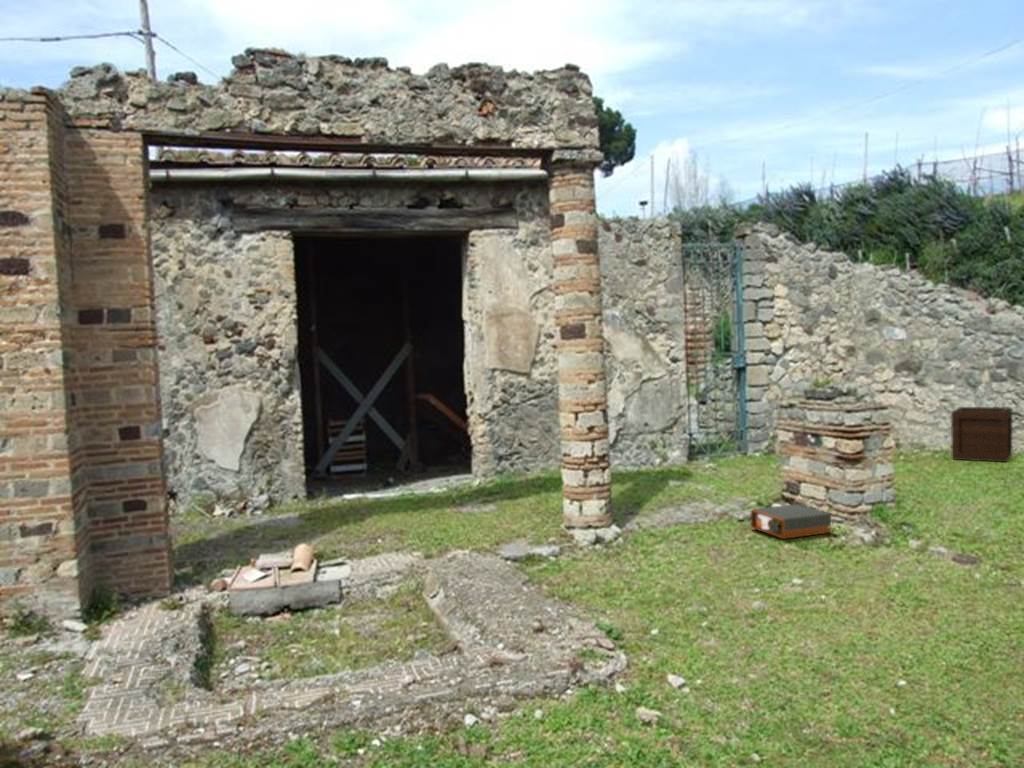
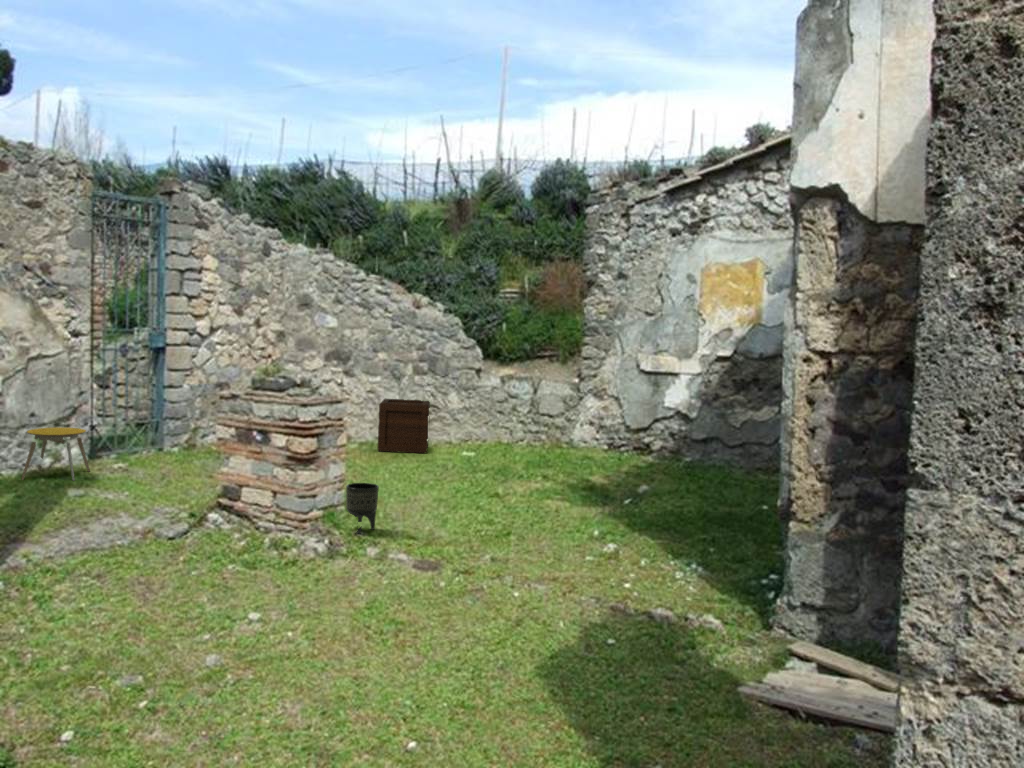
stool: none [639,435,688,477] -> present [21,427,90,481]
planter: none [895,483,927,530] -> present [346,483,379,534]
storage box: present [751,504,831,539] -> none [182,513,280,558]

